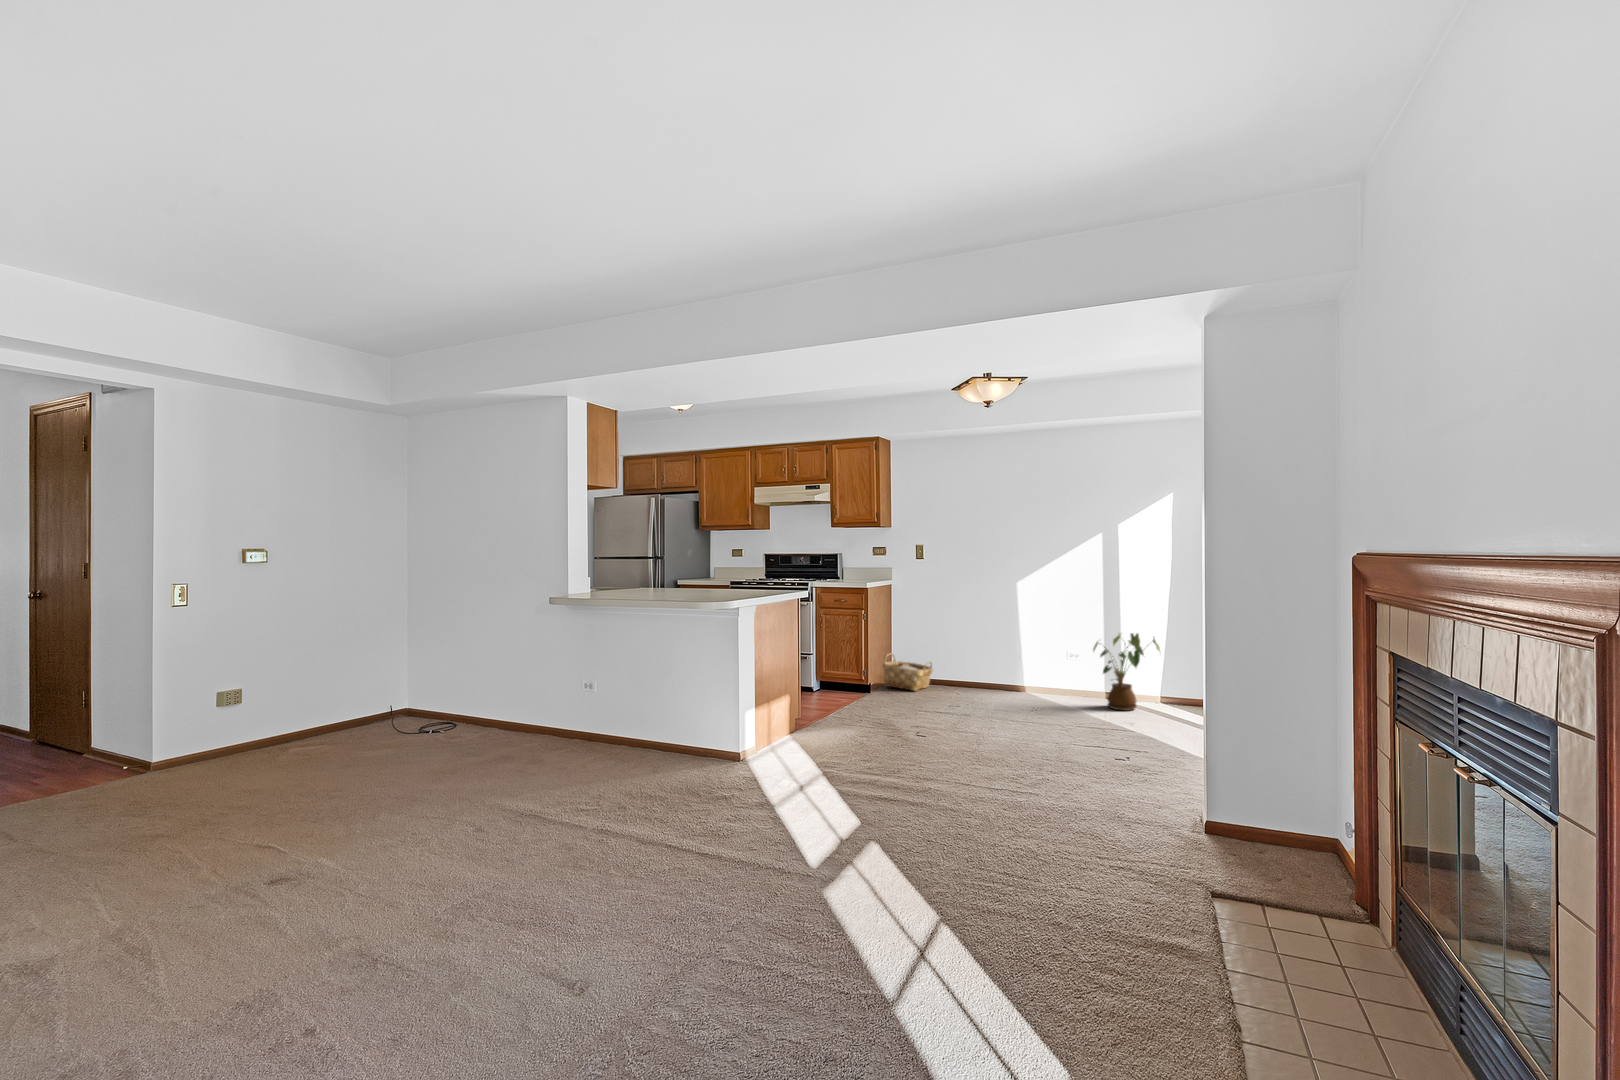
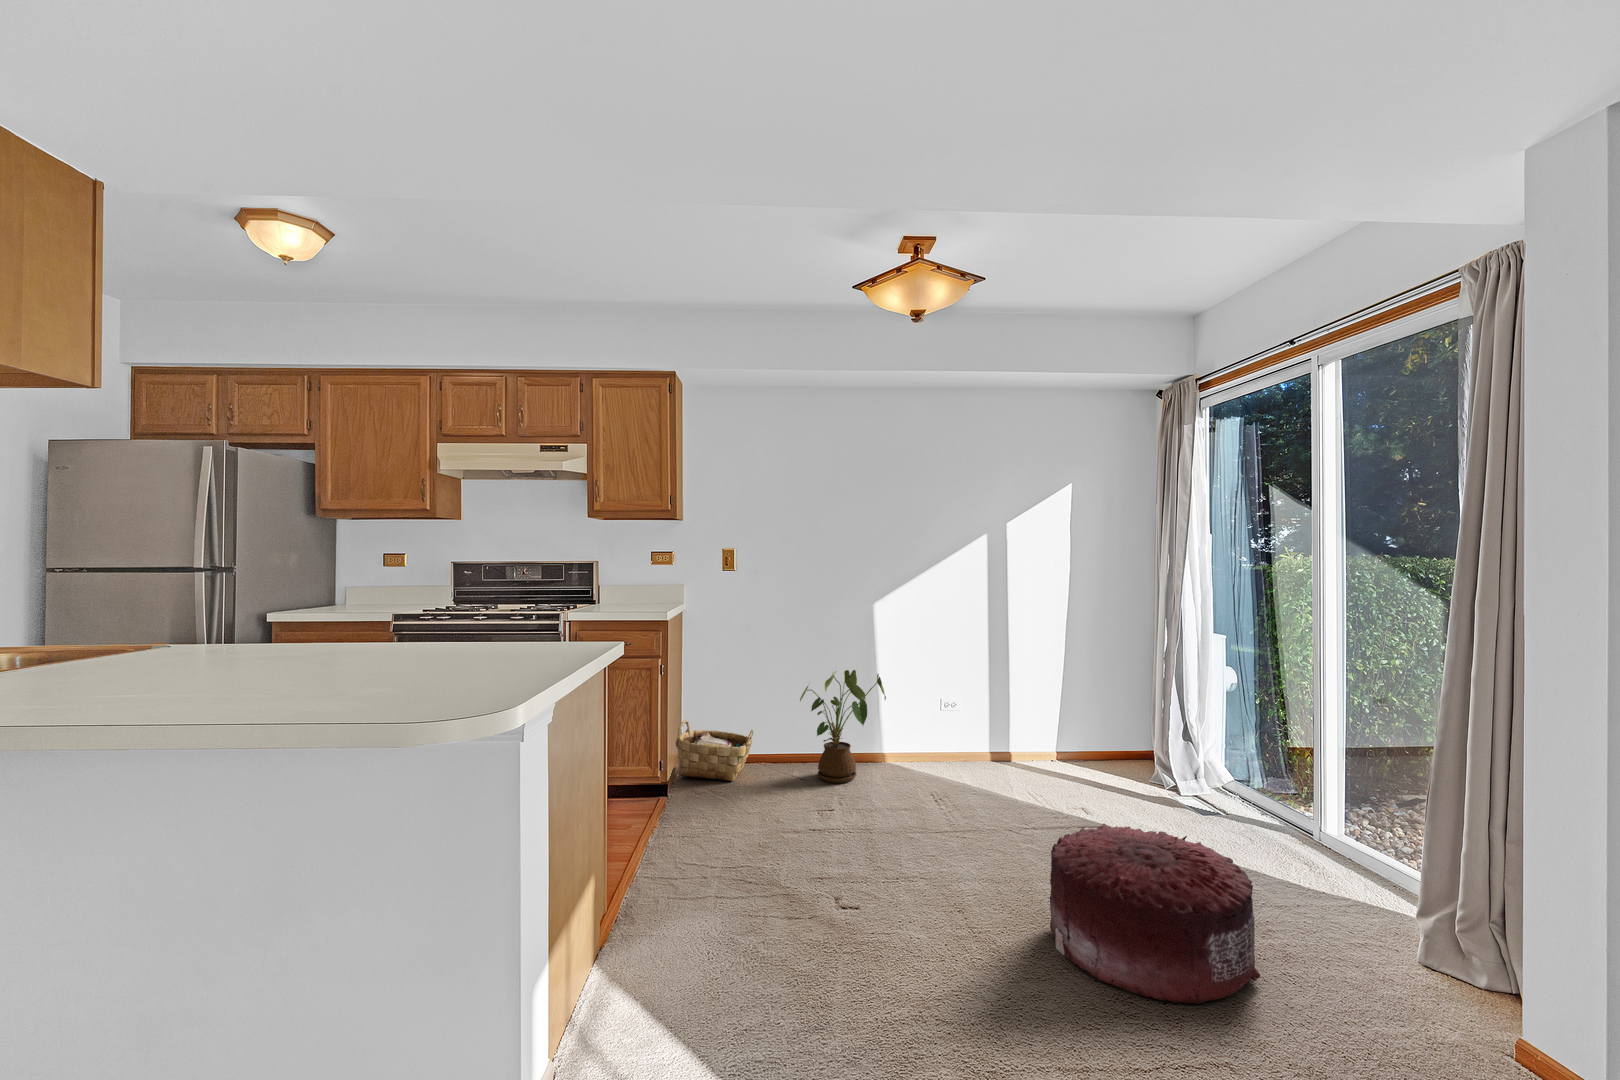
house plant: present [1093,633,1160,711] -> present [800,670,886,783]
pouf: none [998,702,1105,774] -> present [1050,823,1260,1004]

